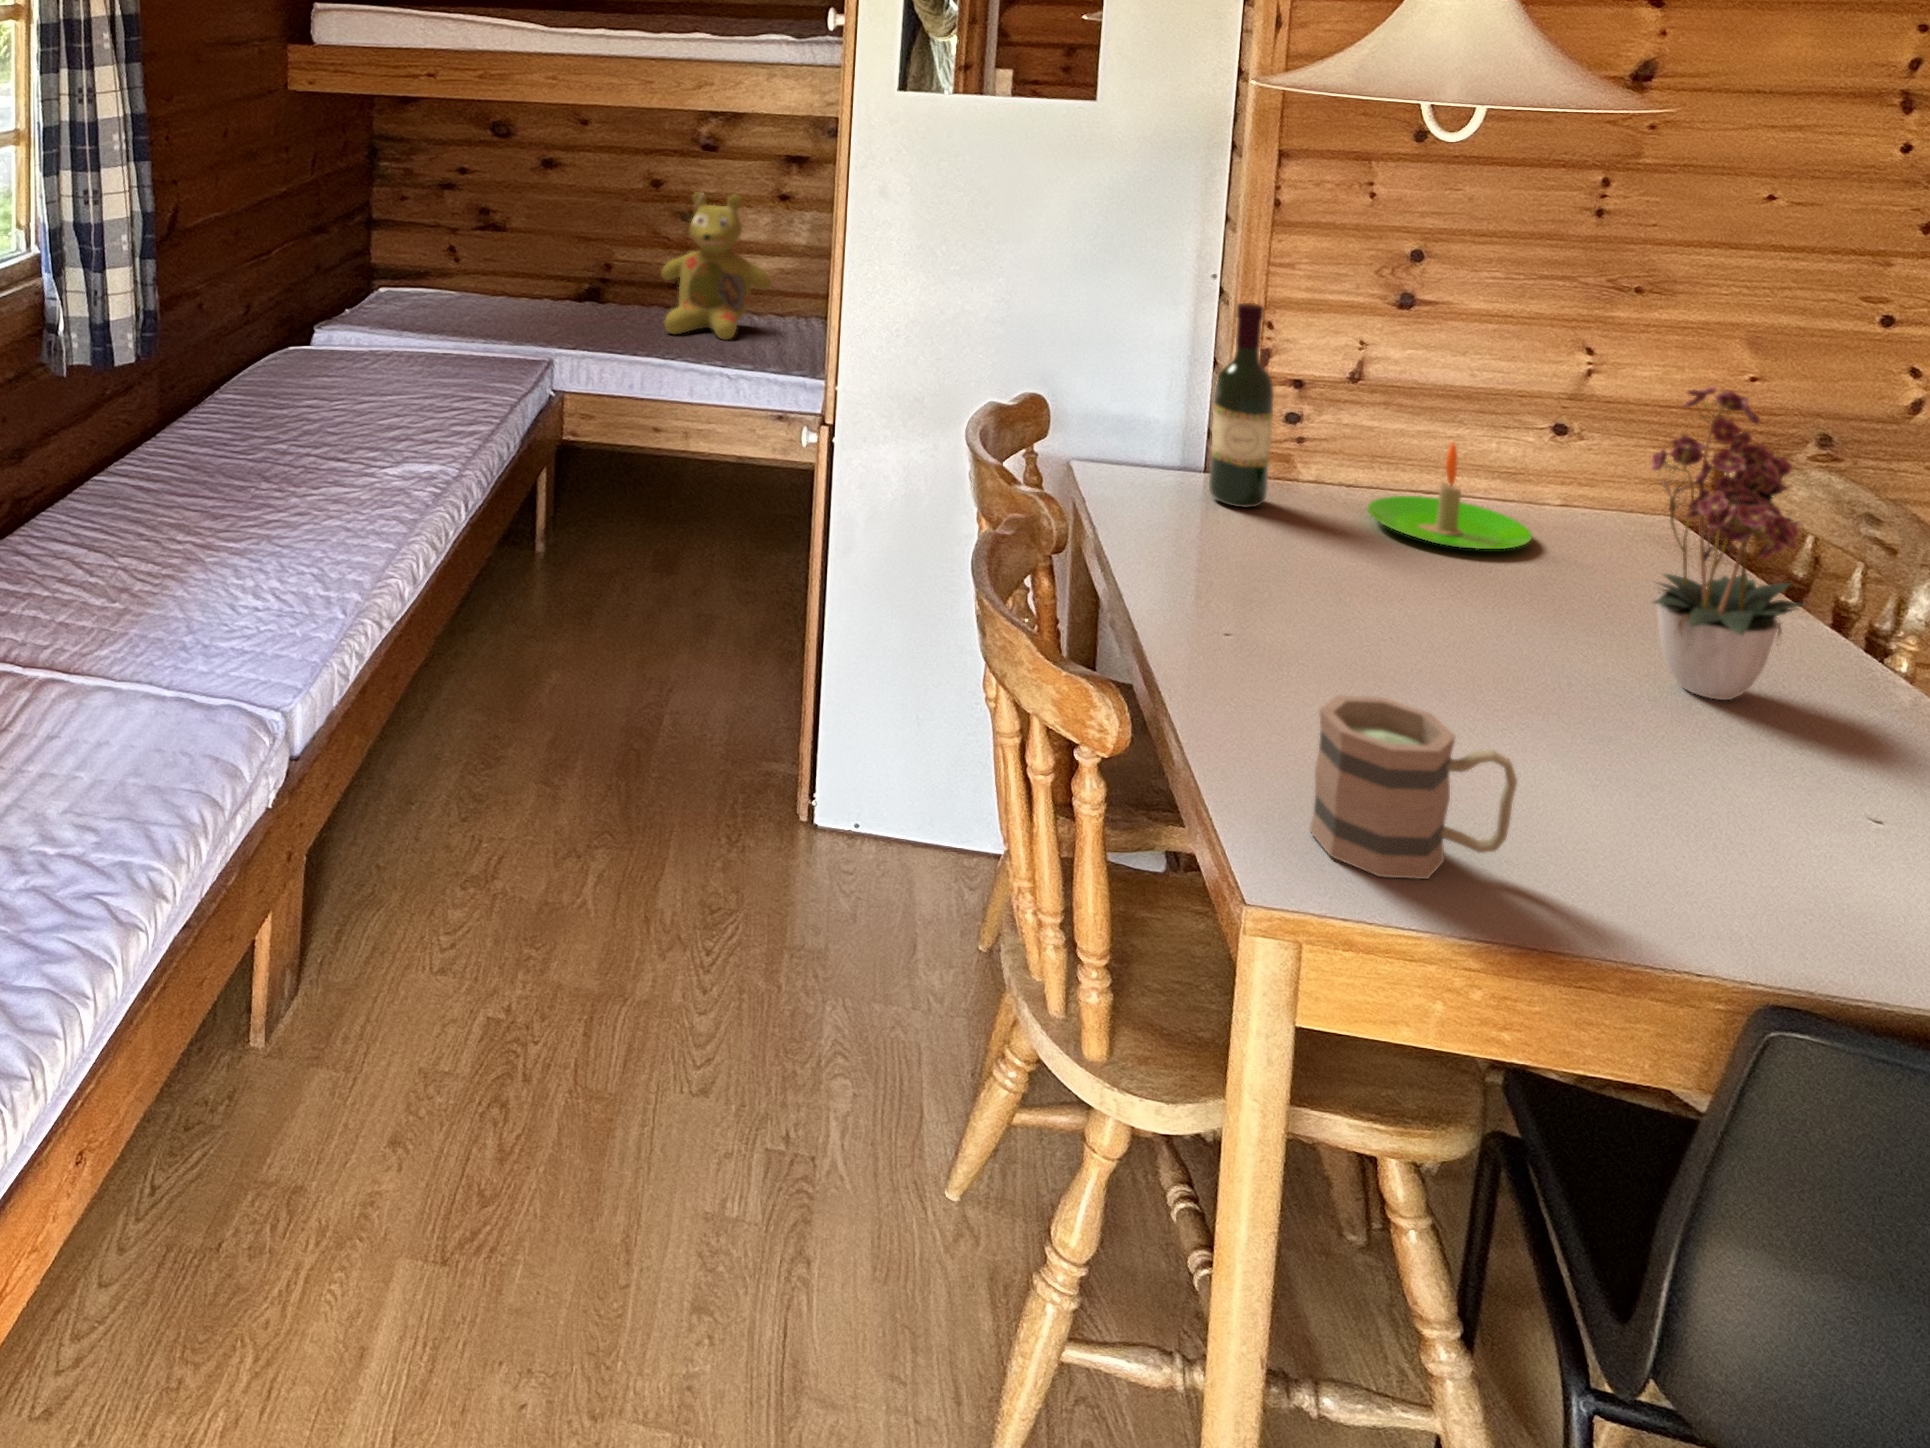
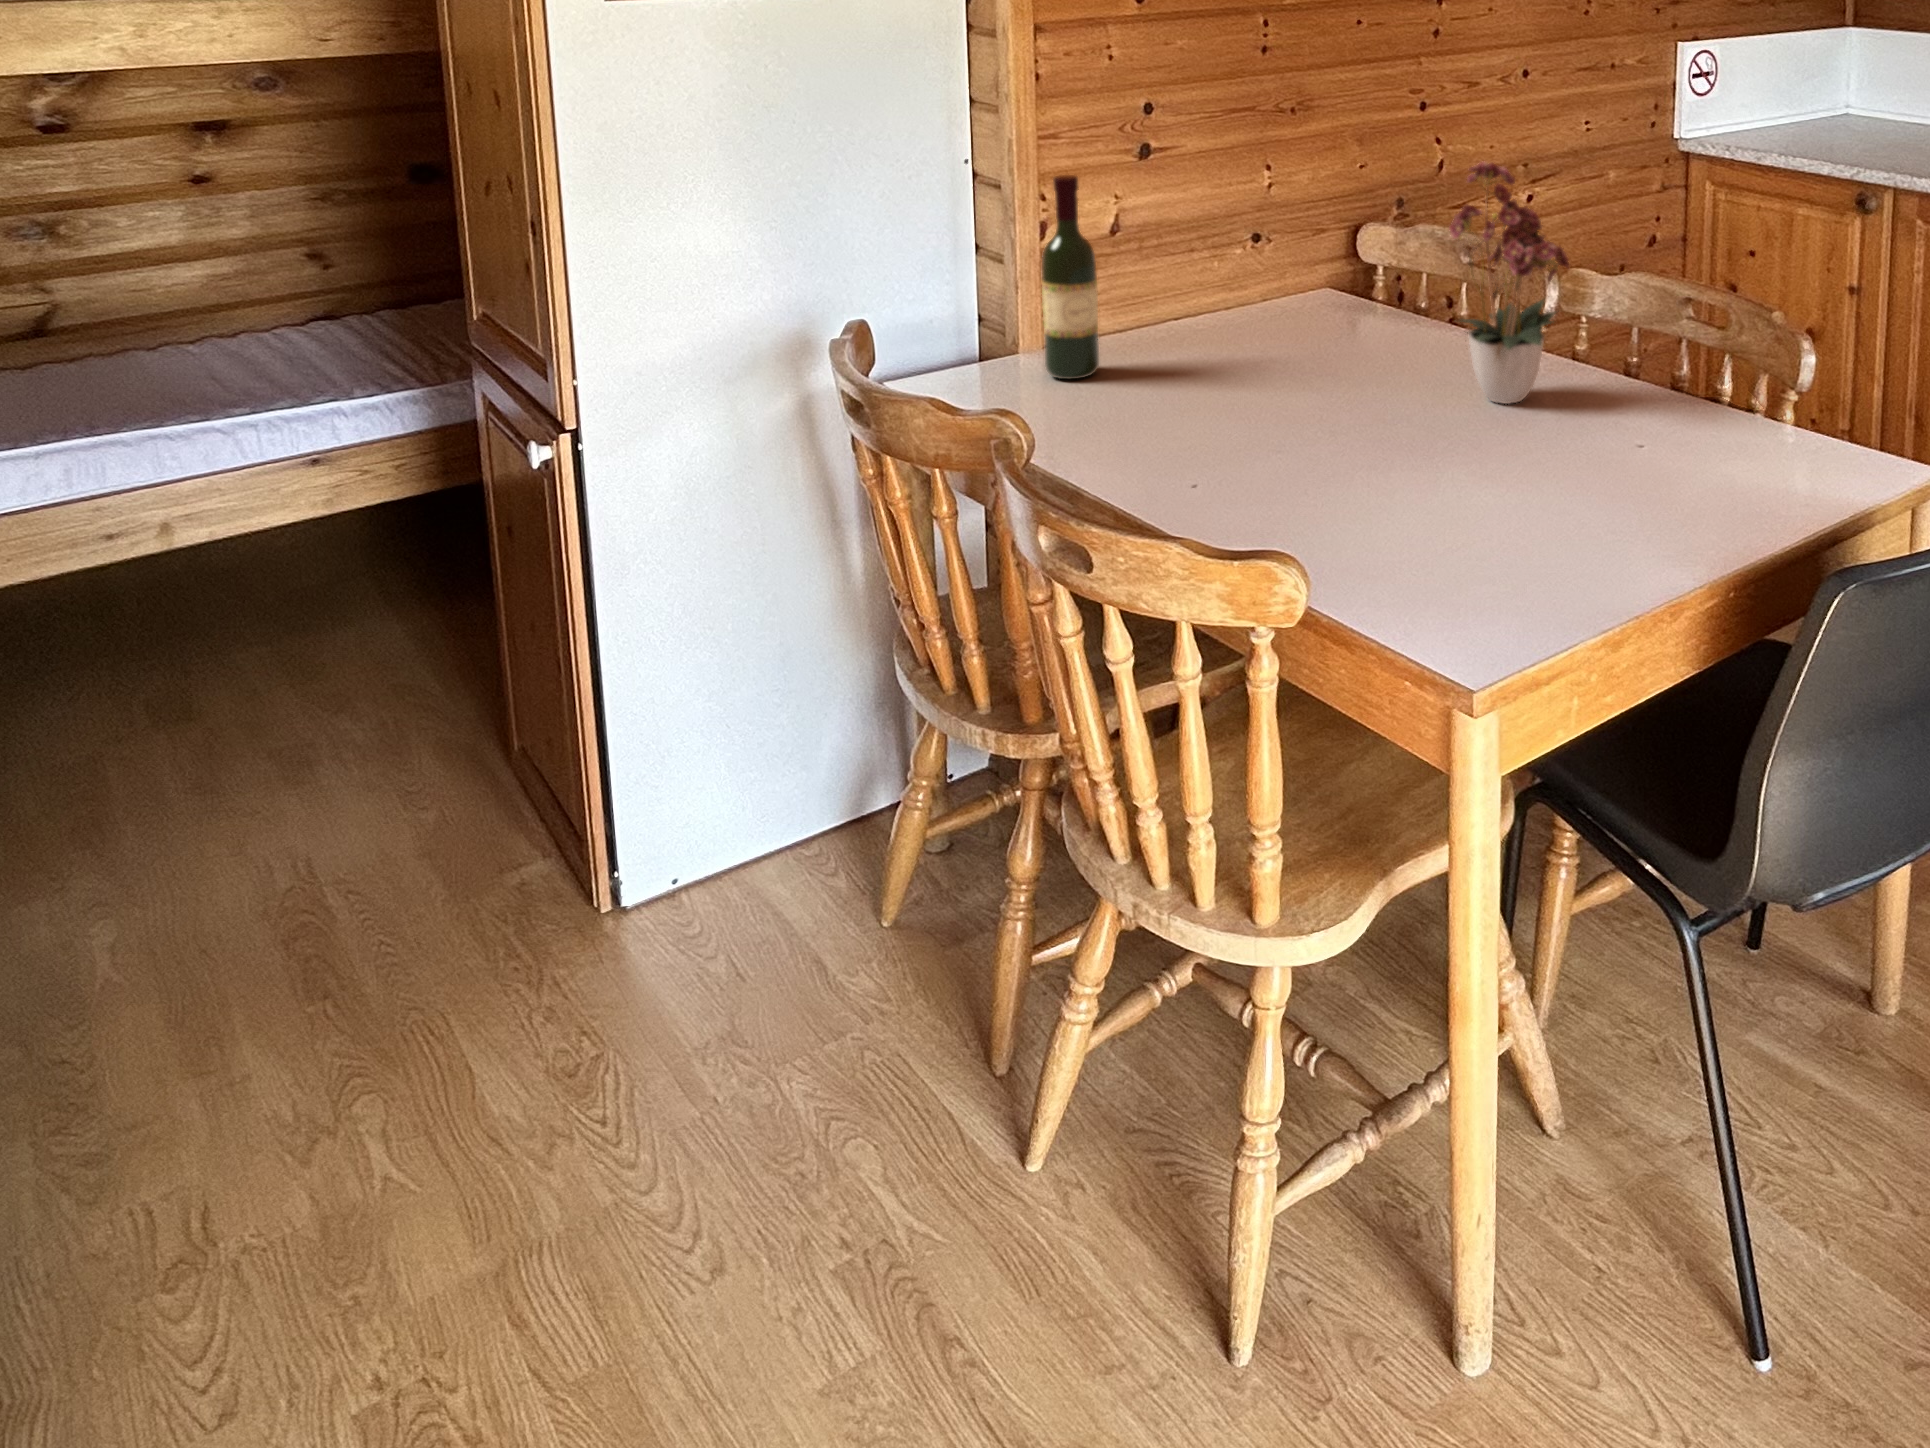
stuffed bear: present [661,192,771,340] -> none [51,186,256,405]
candle: present [1368,442,1532,549] -> none [1177,265,1306,358]
mug: present [1309,695,1517,879] -> none [1440,460,1575,609]

